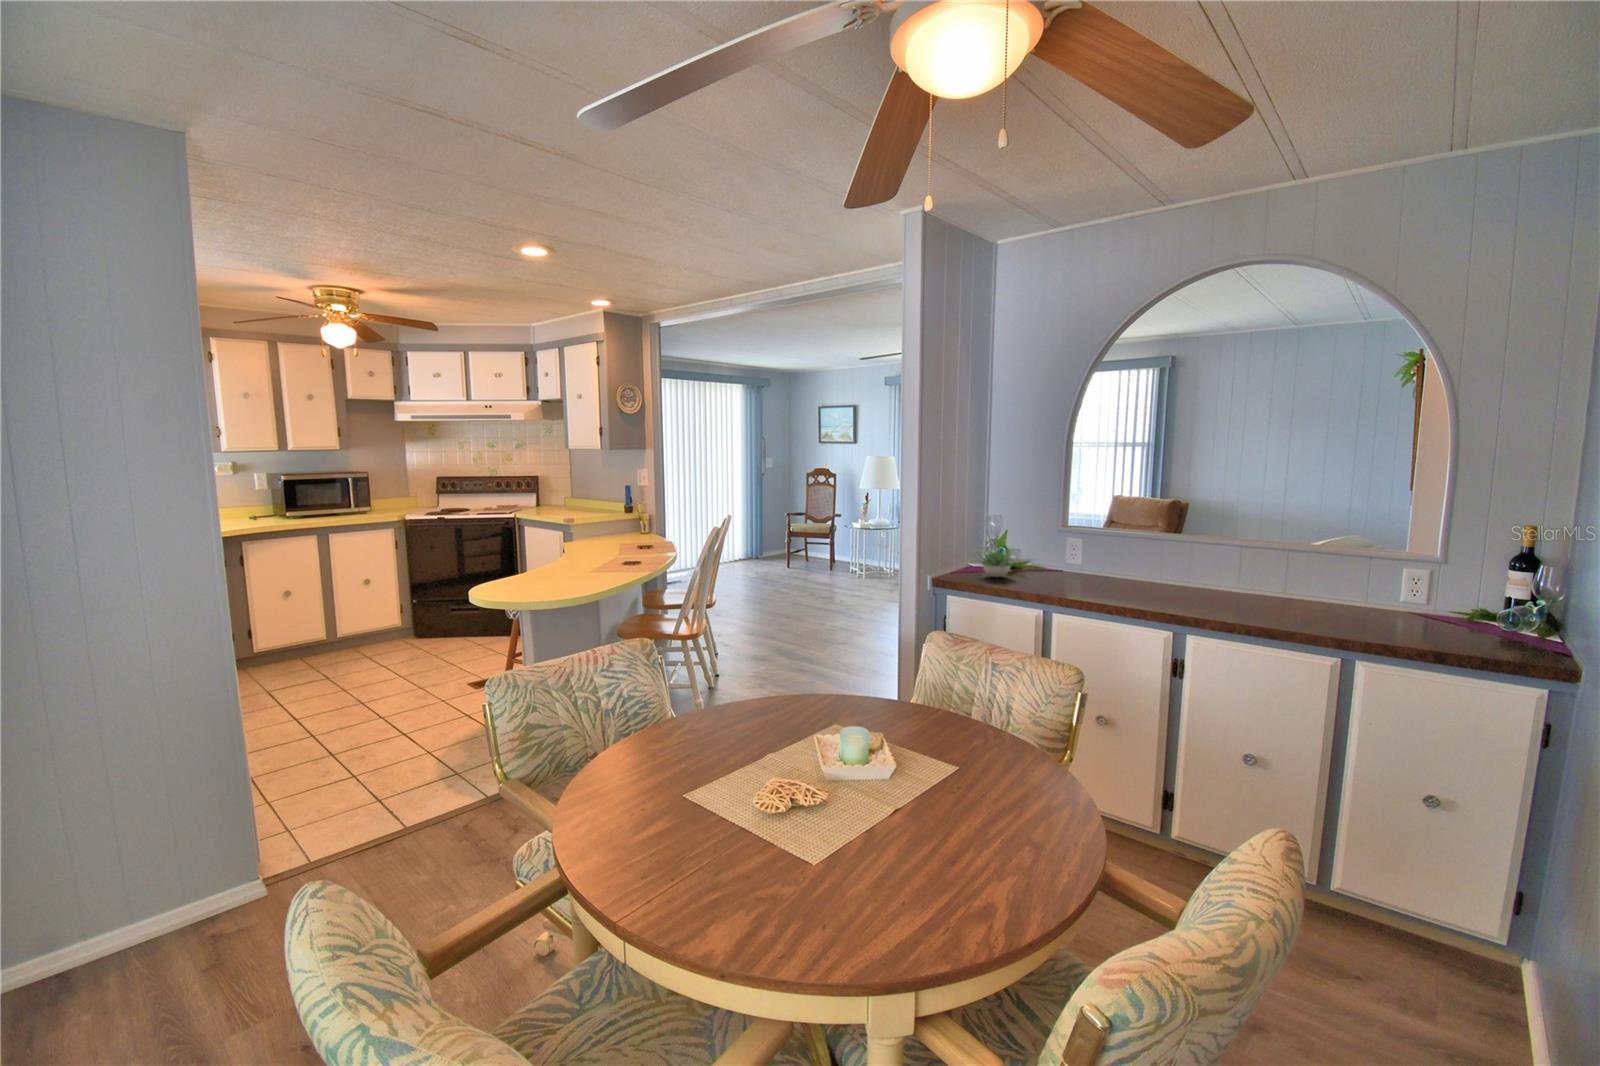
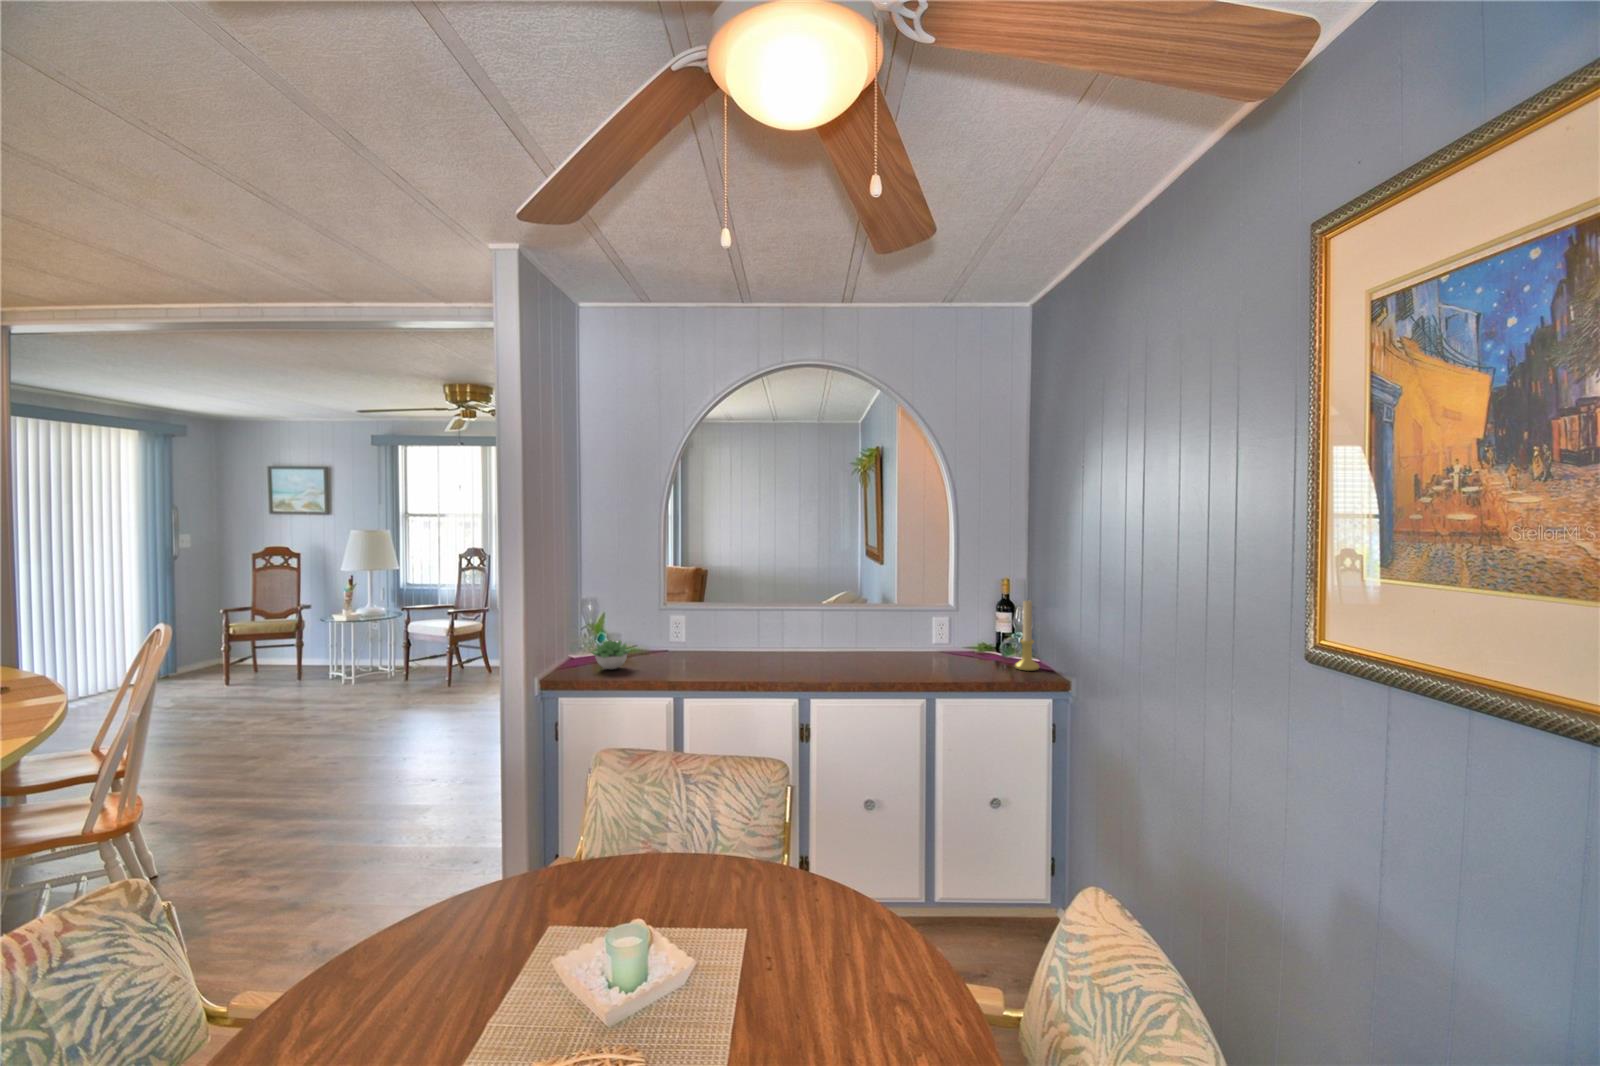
candle holder: none [1495,555,1542,652] -> present [1015,600,1039,671]

